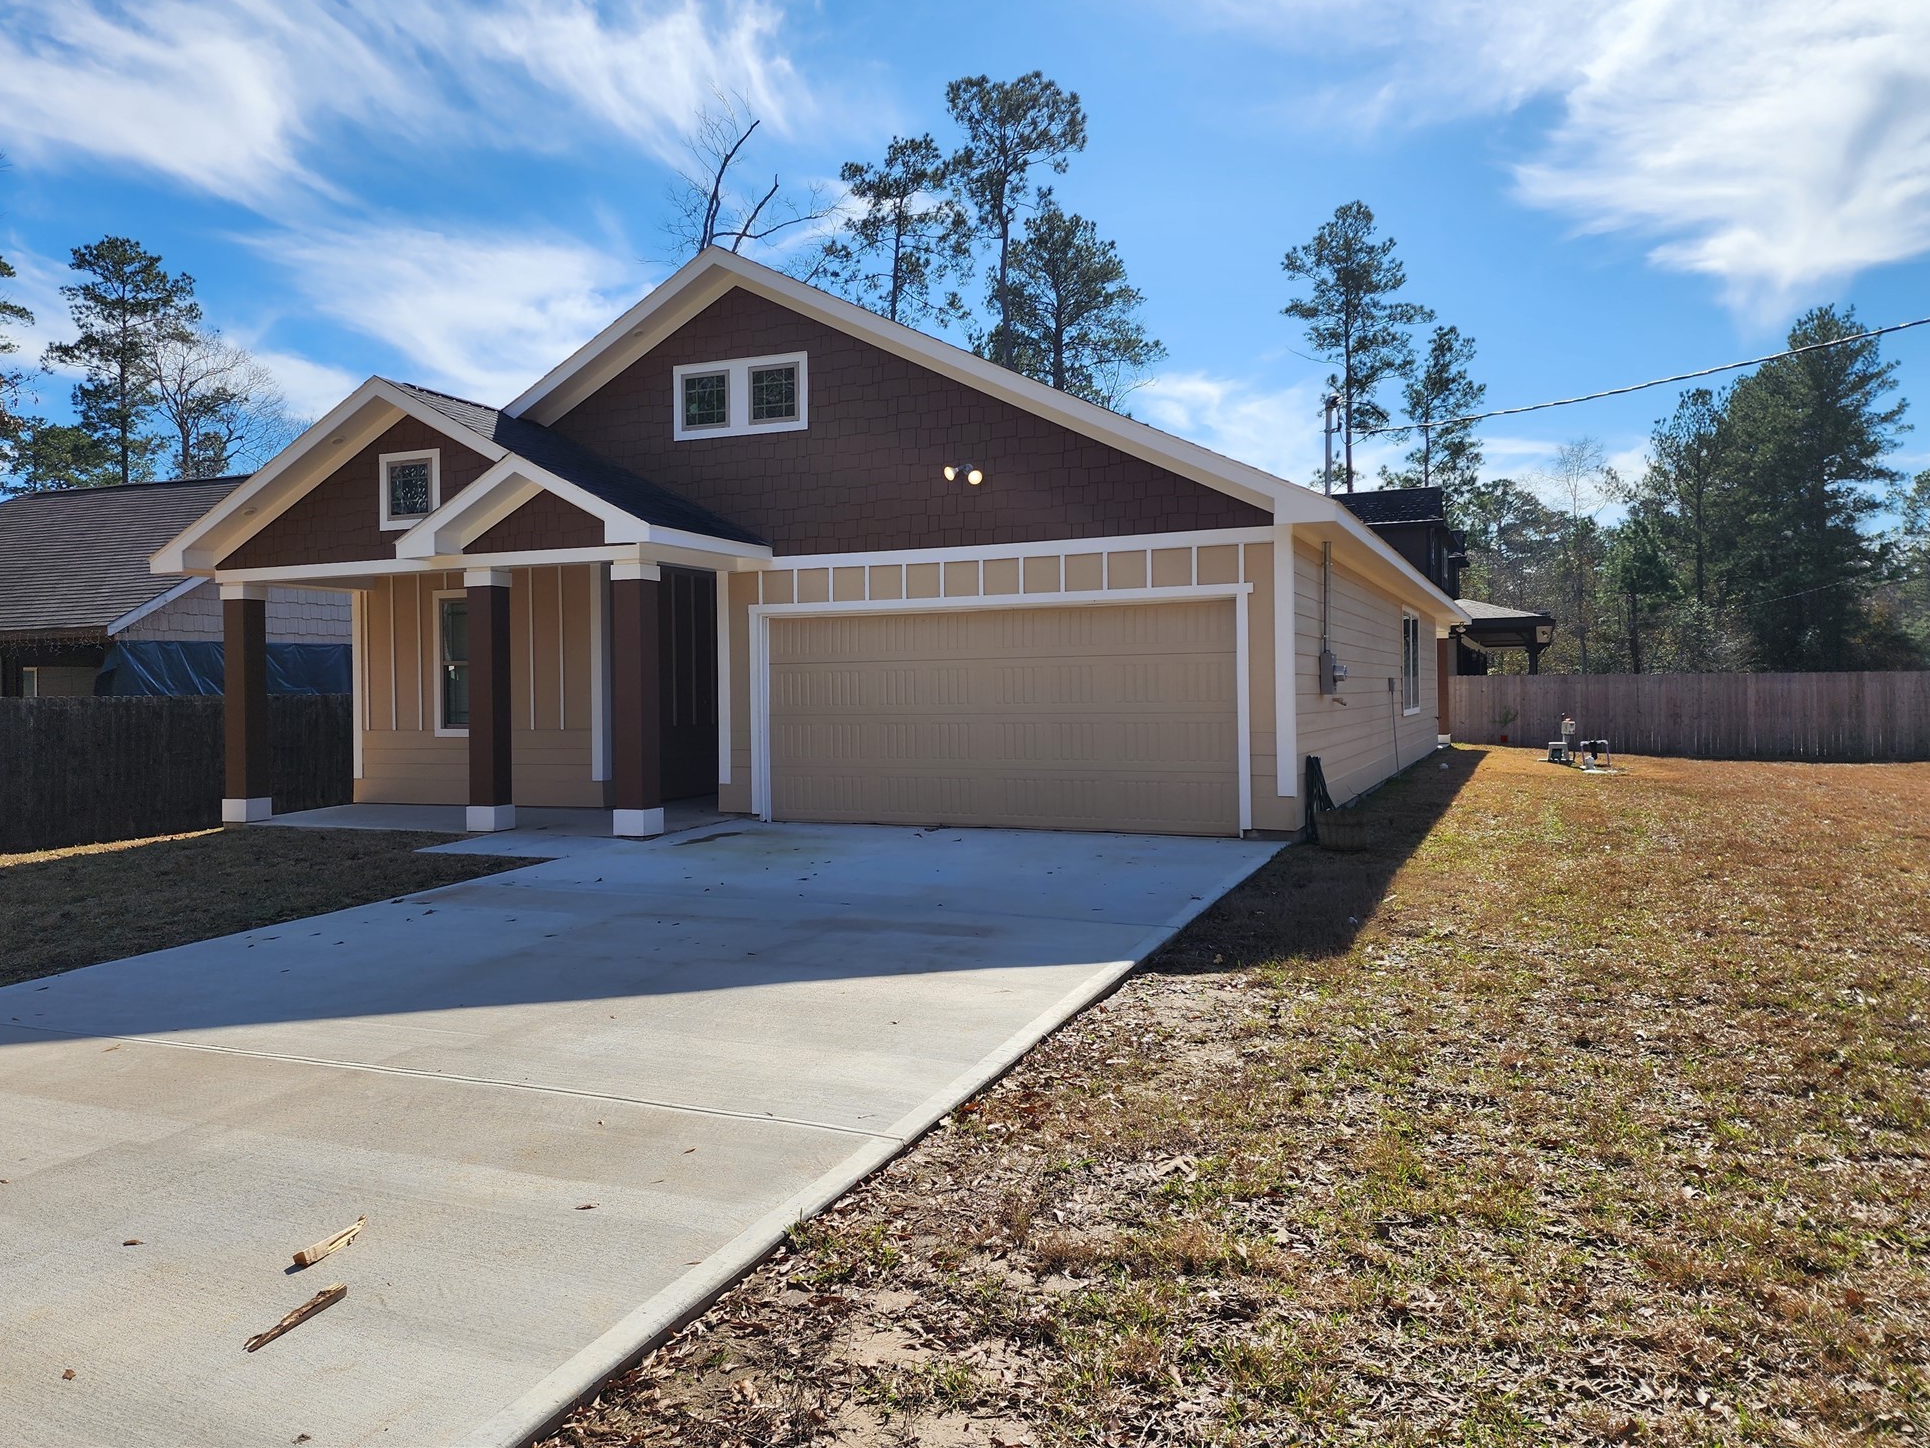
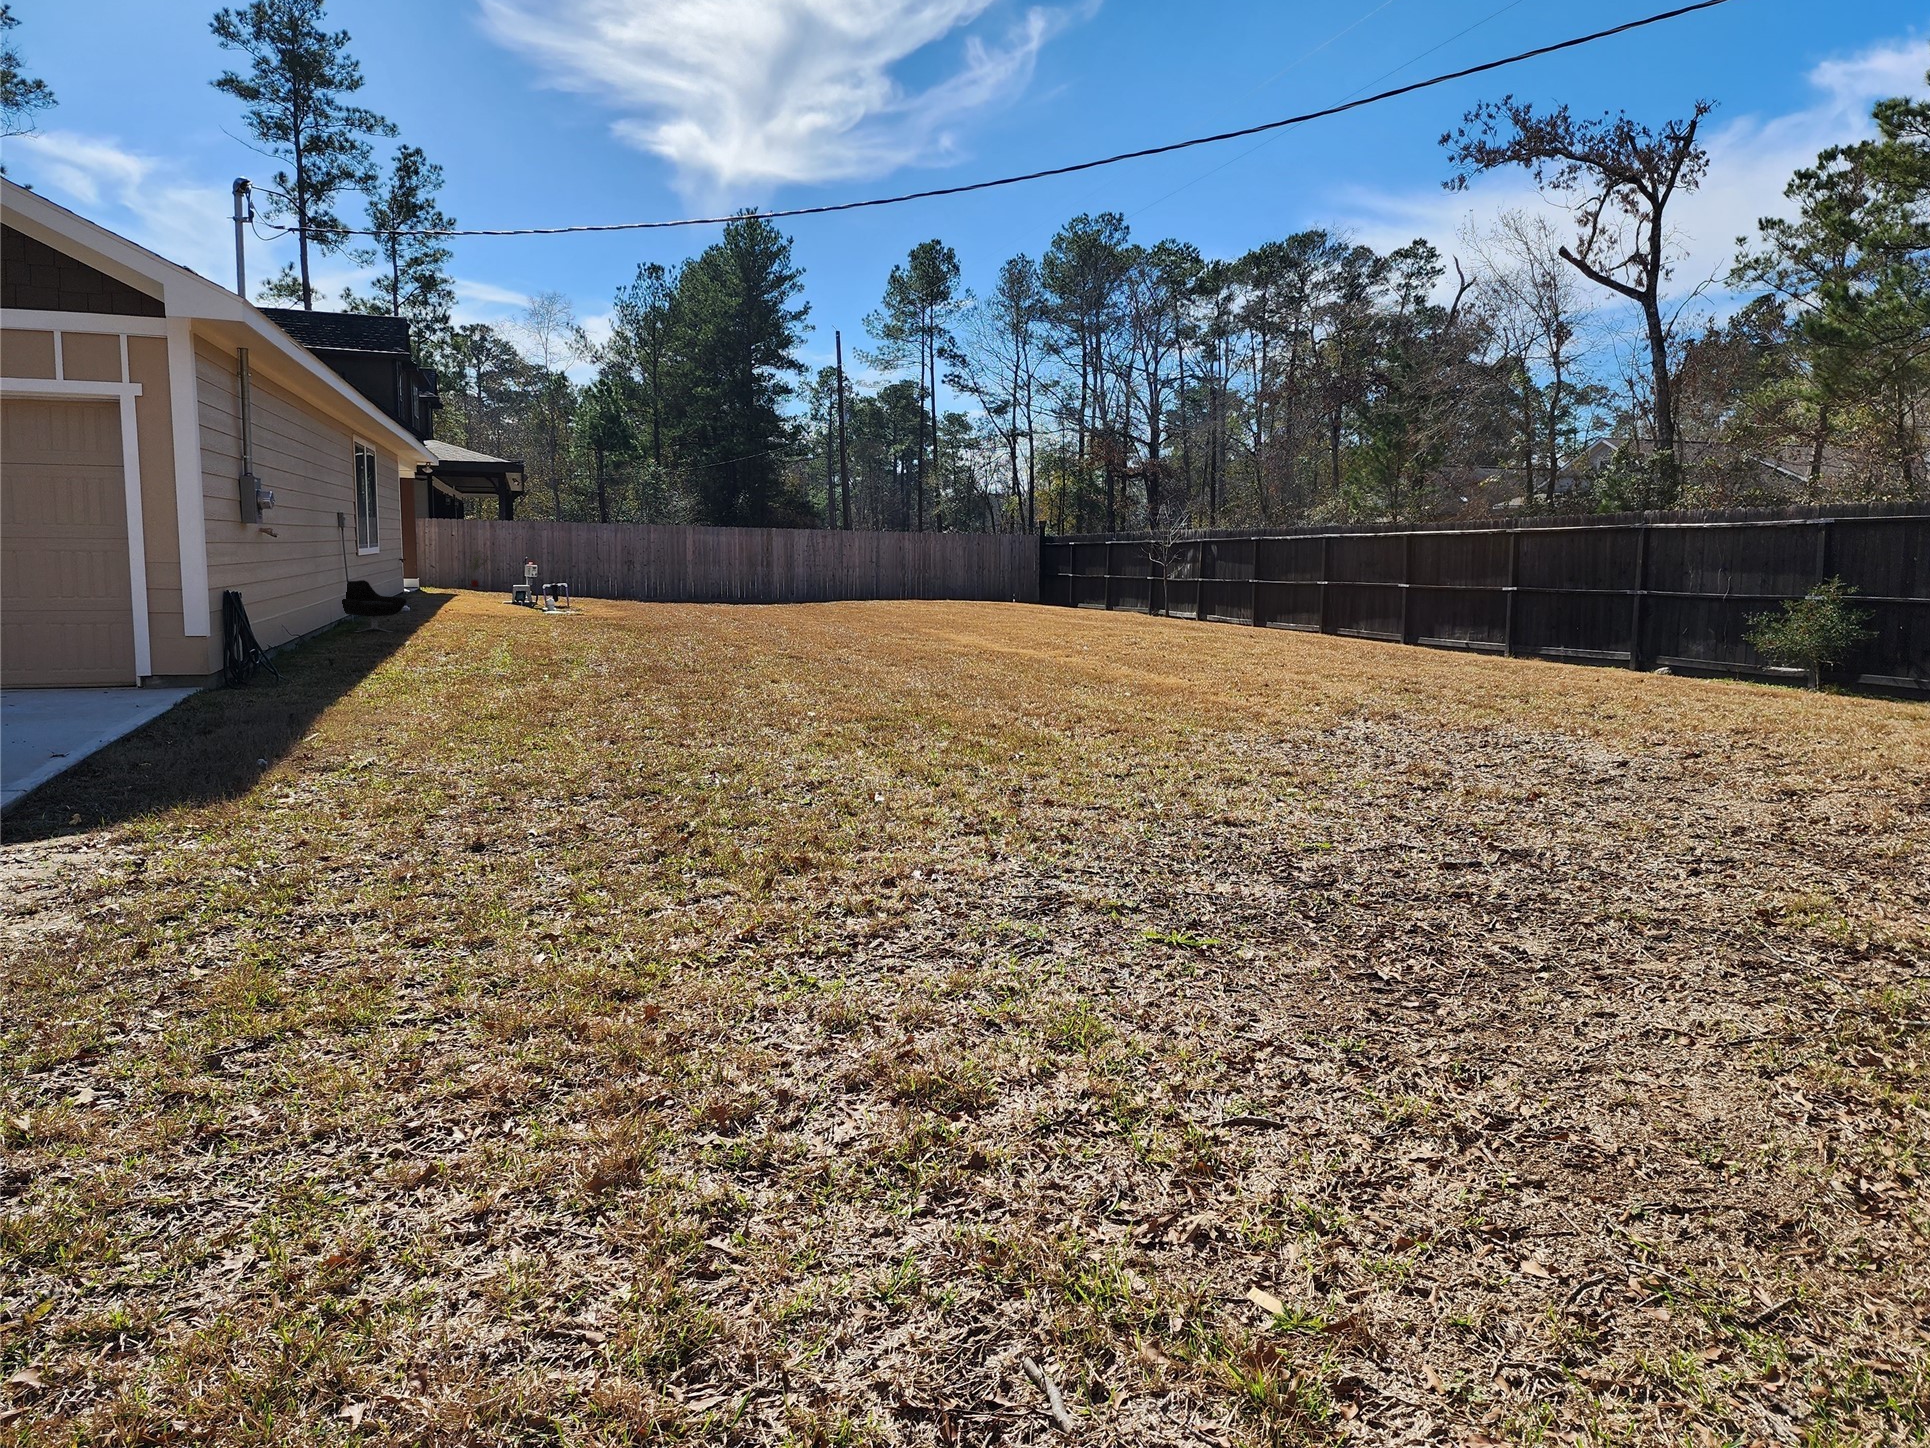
lounge chair: none [1380,740,1449,791] -> present [342,580,407,632]
wooden bucket: present [1314,803,1371,851] -> none [234,640,305,695]

